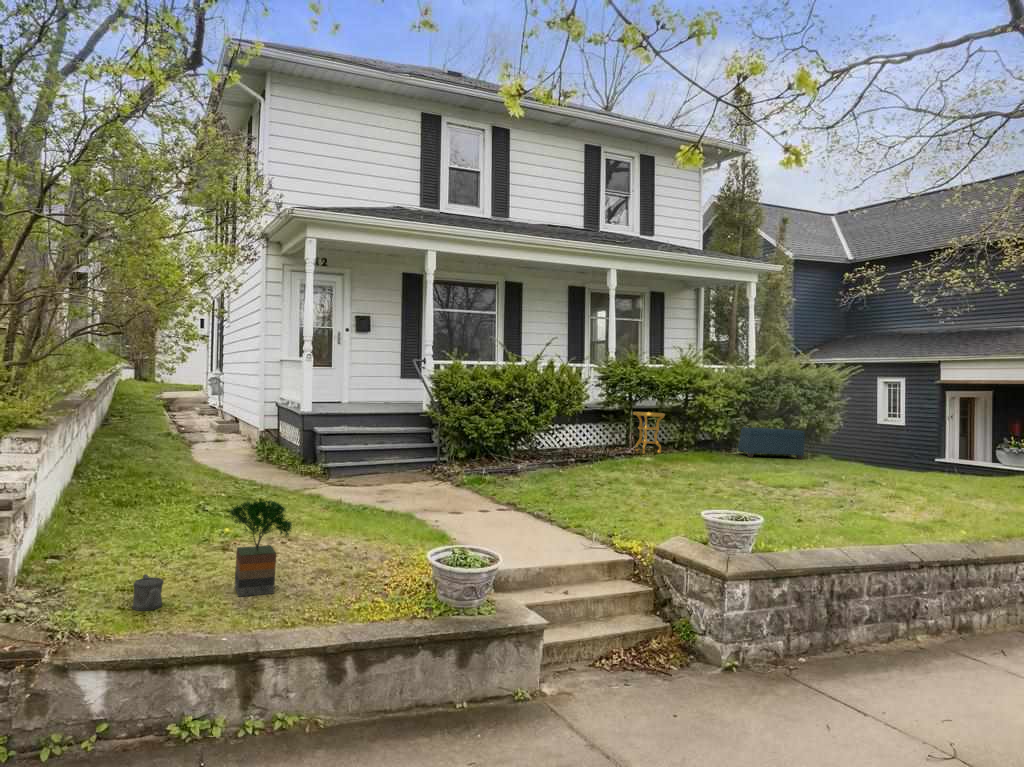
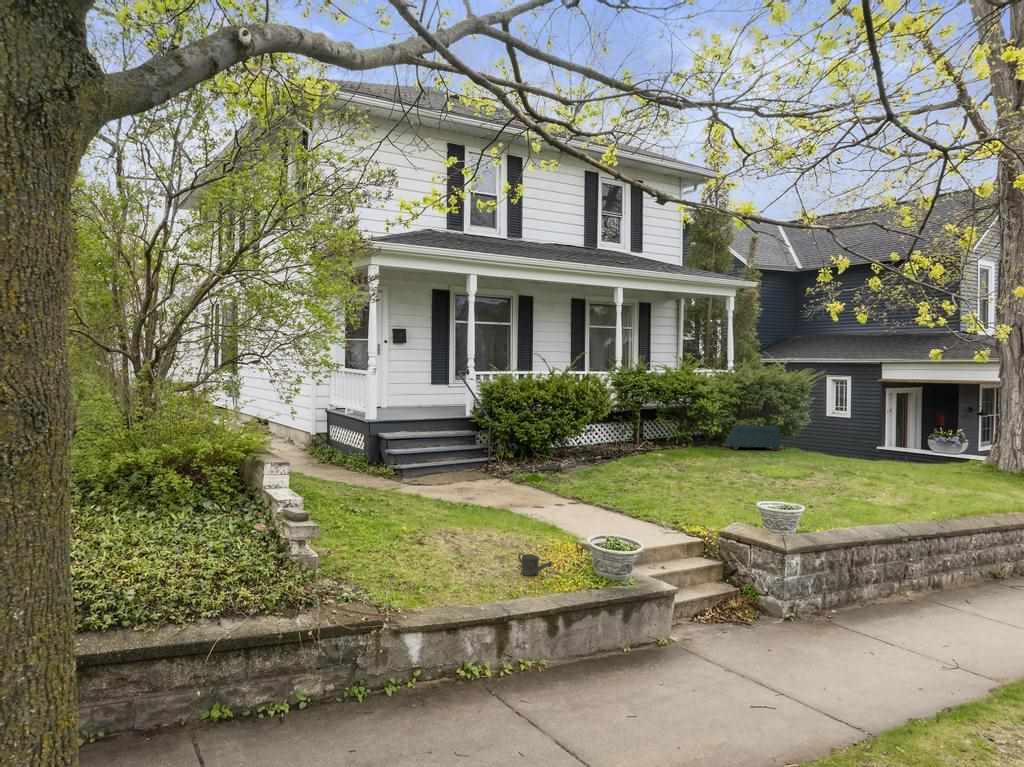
side table: present [633,412,665,454] -> none [638,412,665,449]
potted tree: present [229,500,292,597] -> none [441,506,491,579]
watering can: present [132,574,164,611] -> present [518,553,552,576]

